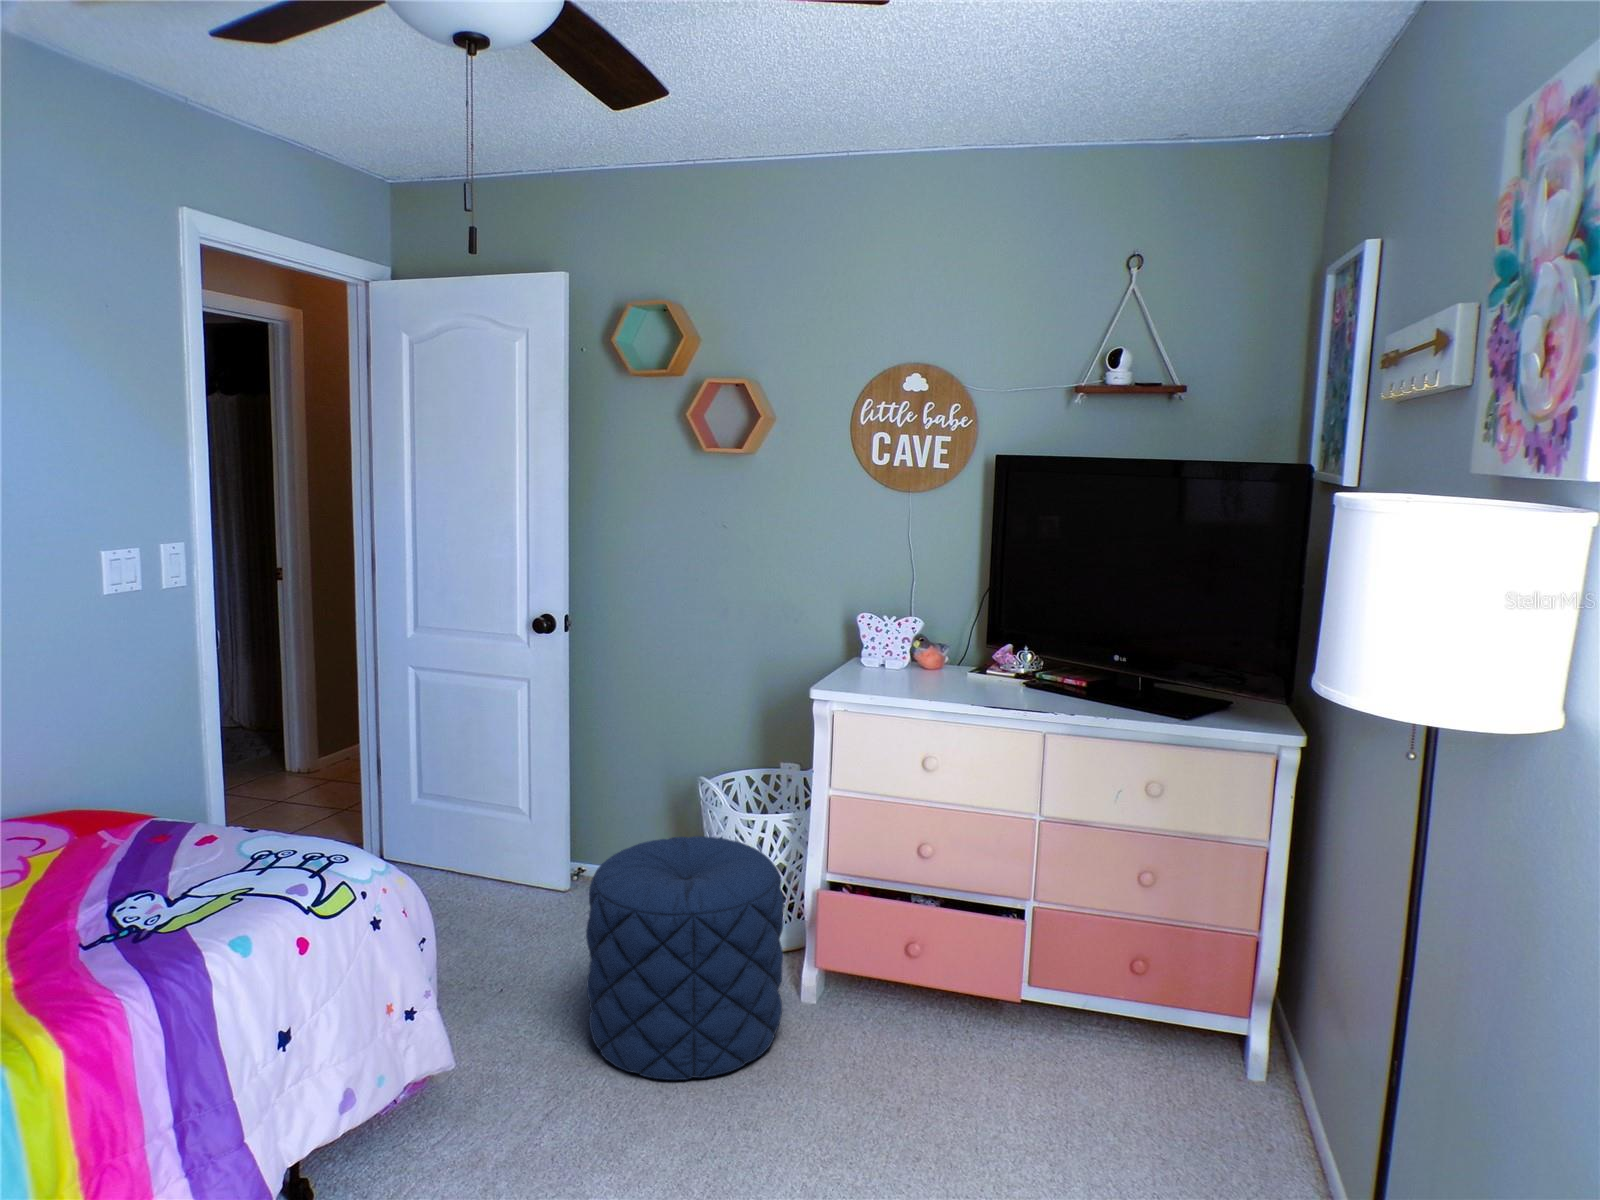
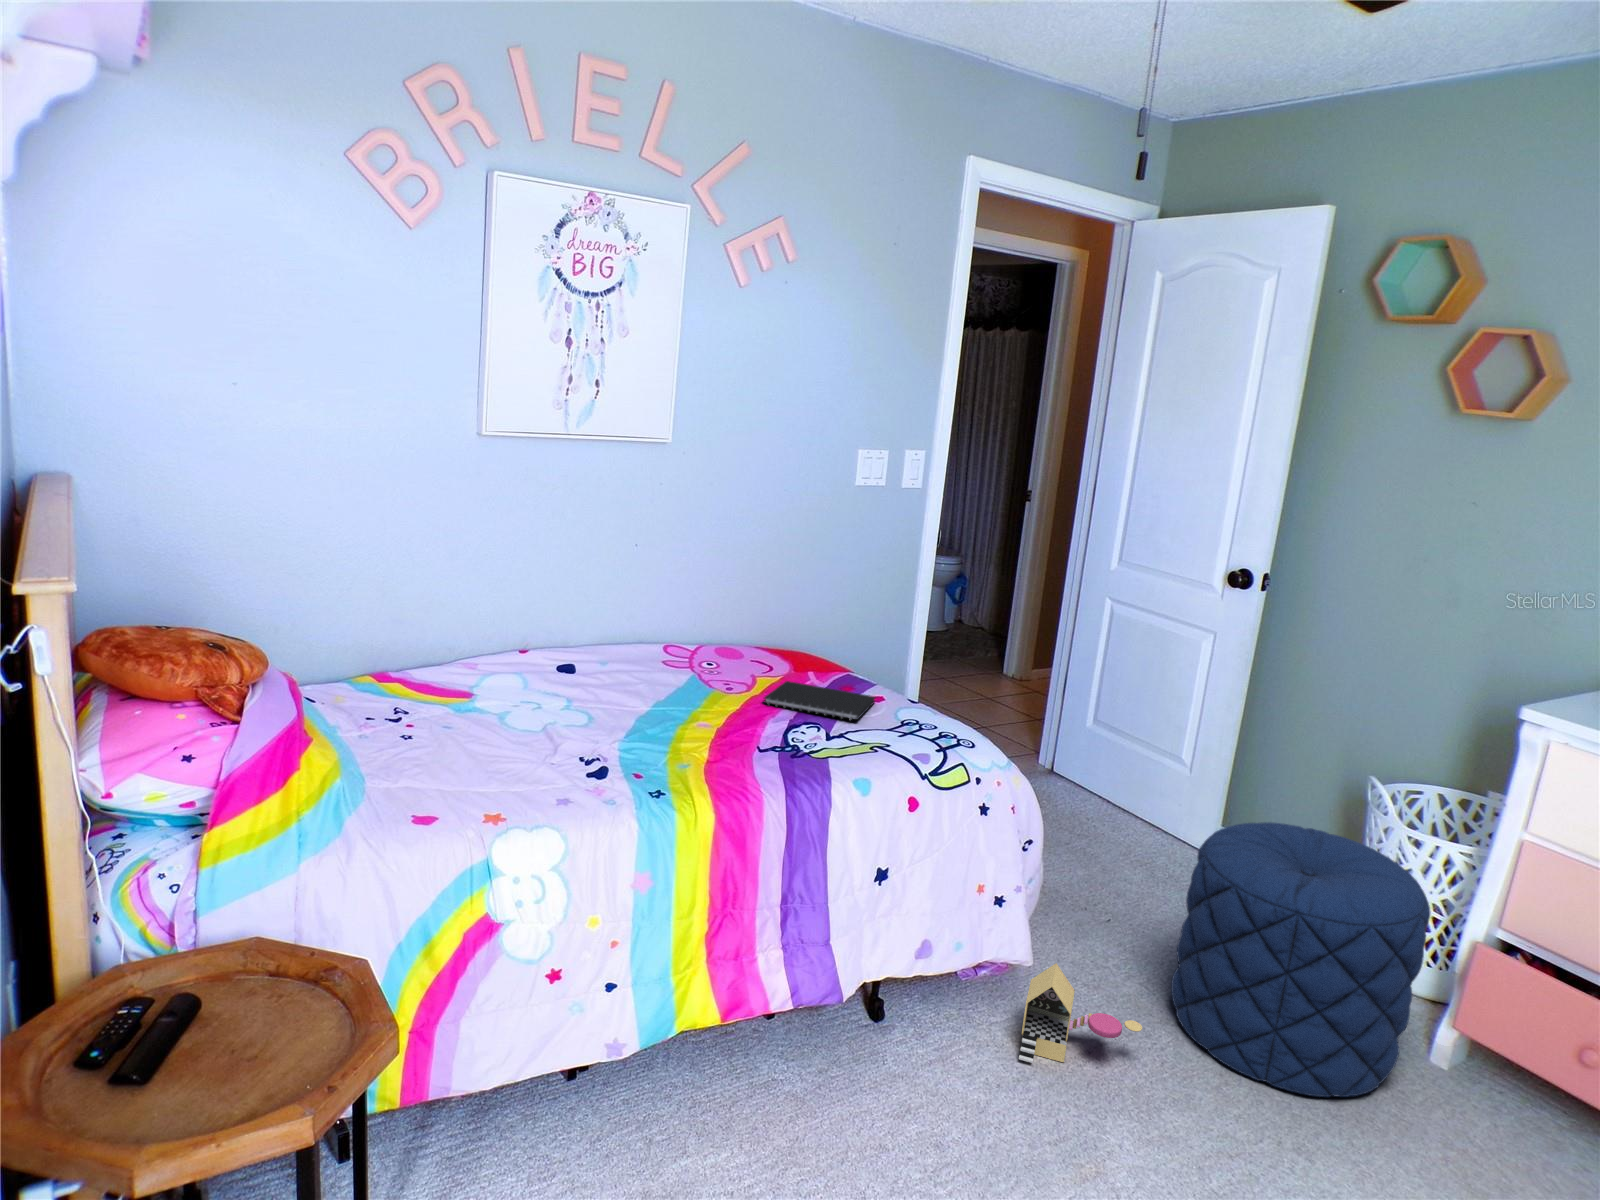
notebook: none [53,839,207,890] -> present [764,681,875,720]
toy house: none [466,1053,585,1169] -> present [1019,963,1142,1063]

